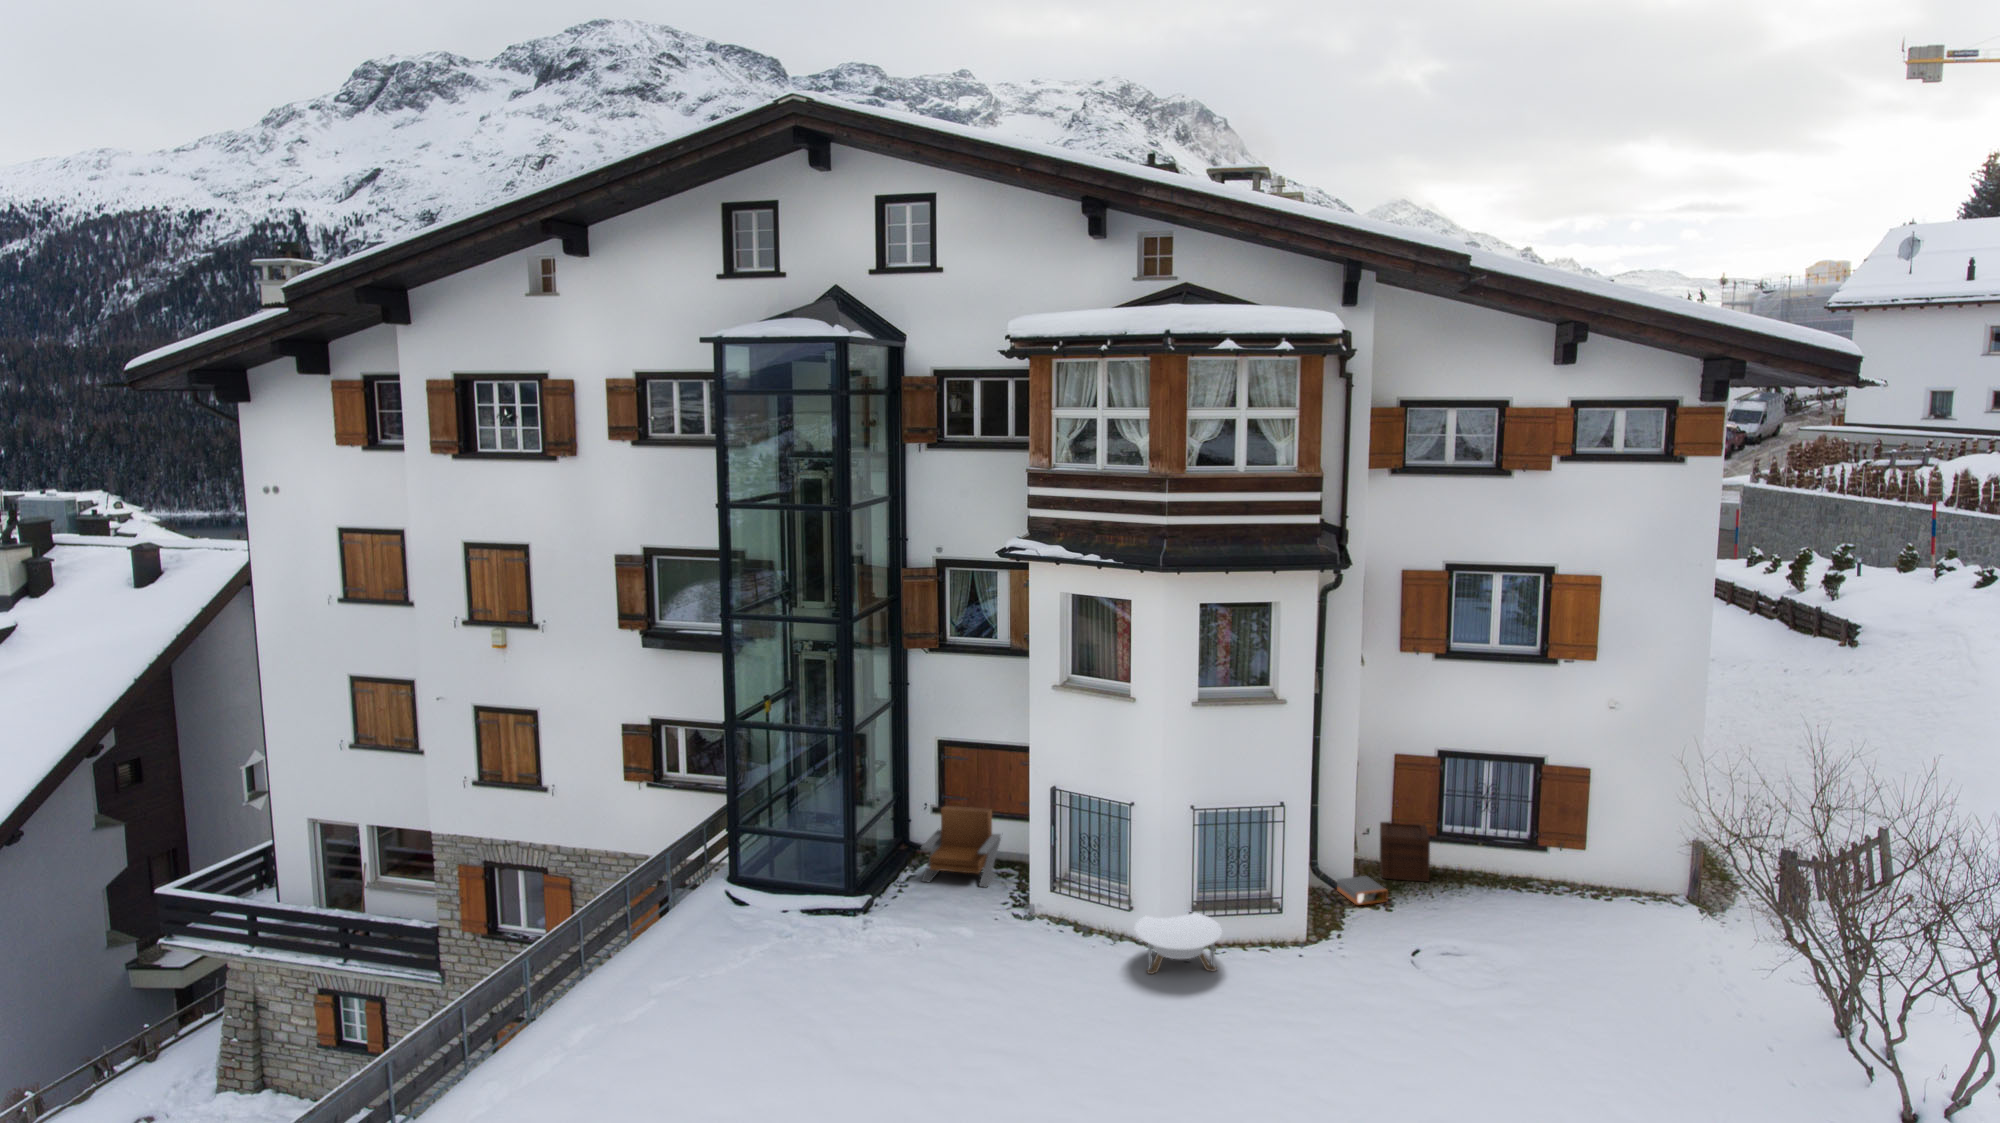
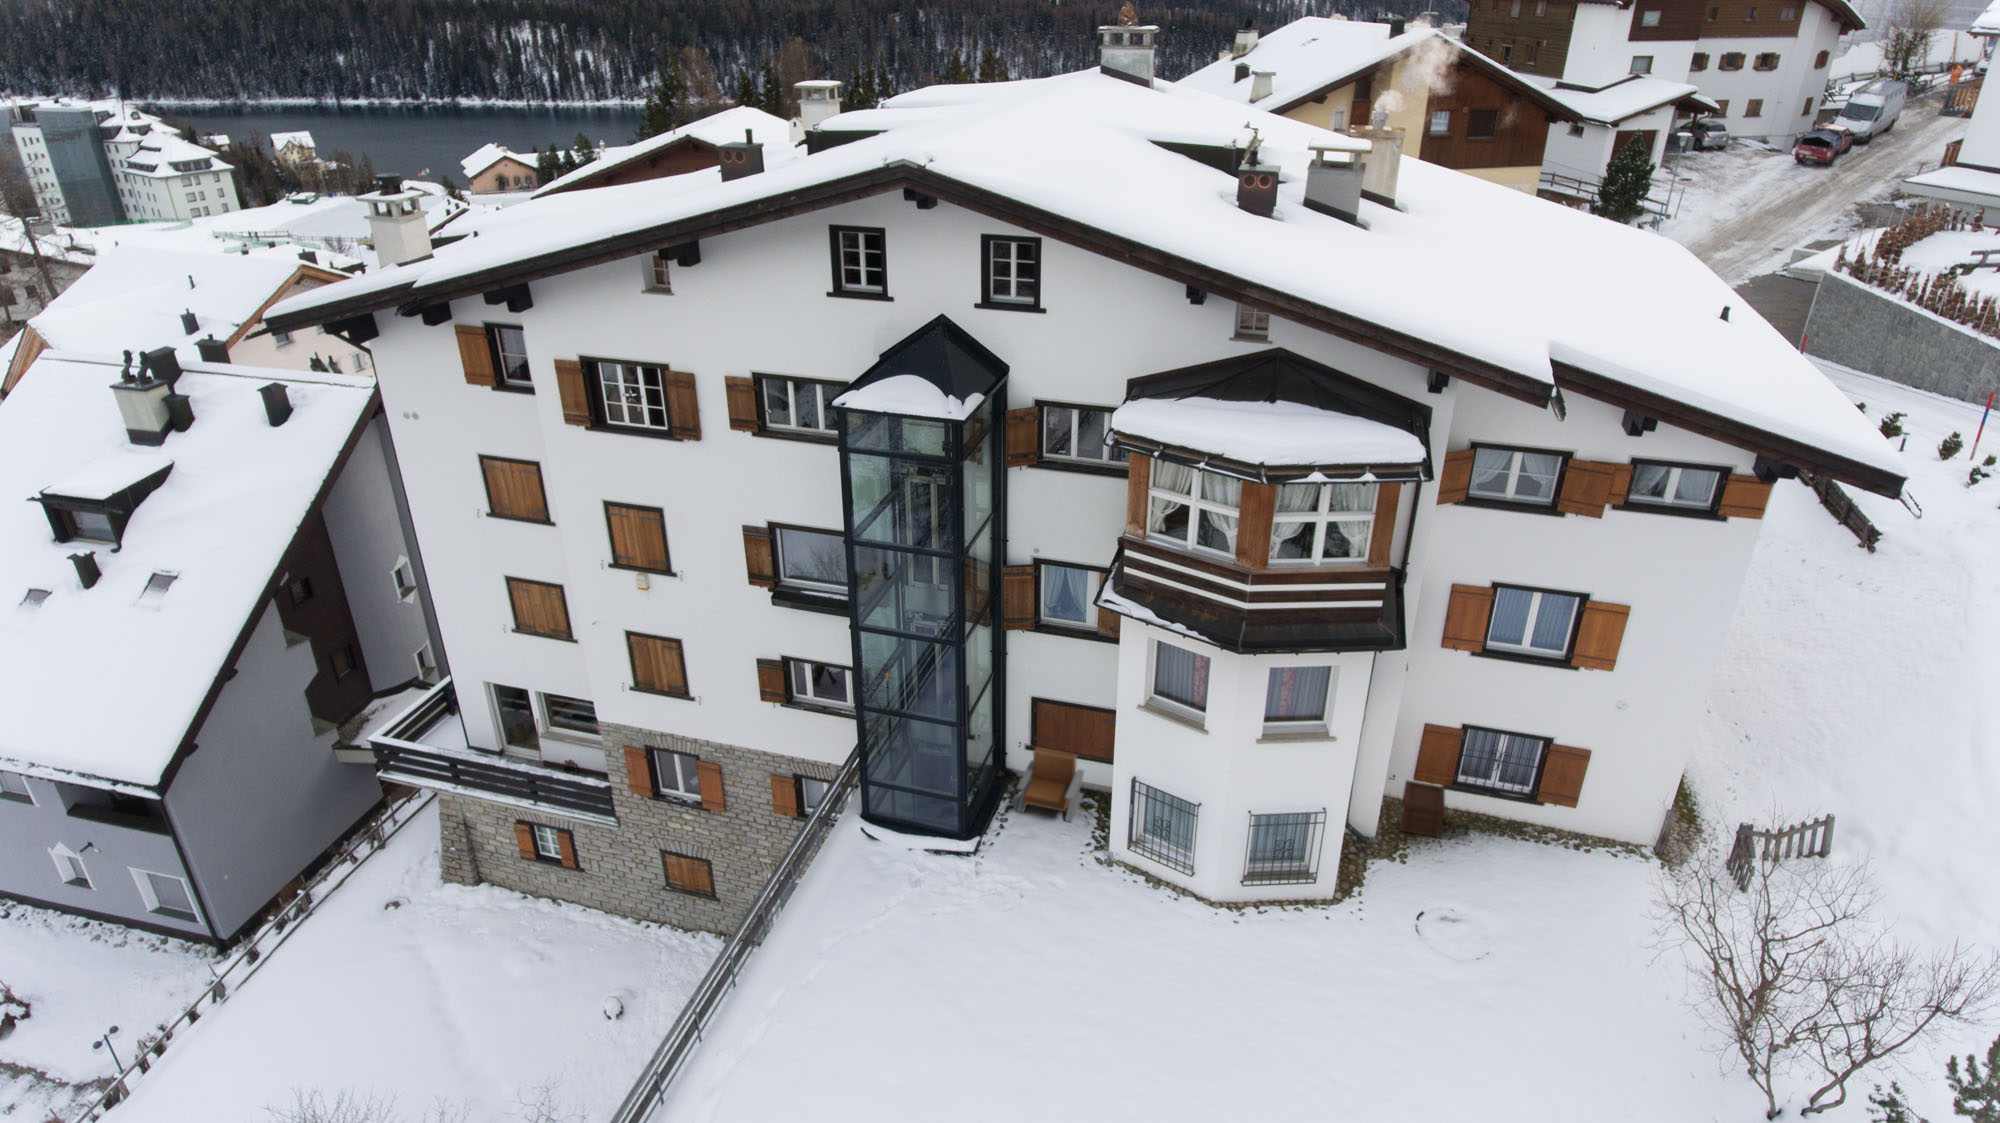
storage box: present [1337,876,1388,905] -> none [1361,834,1402,866]
round table: present [1135,913,1222,974] -> none [1193,882,1263,940]

